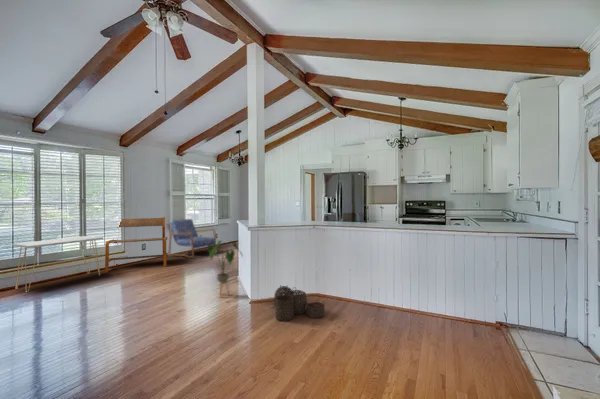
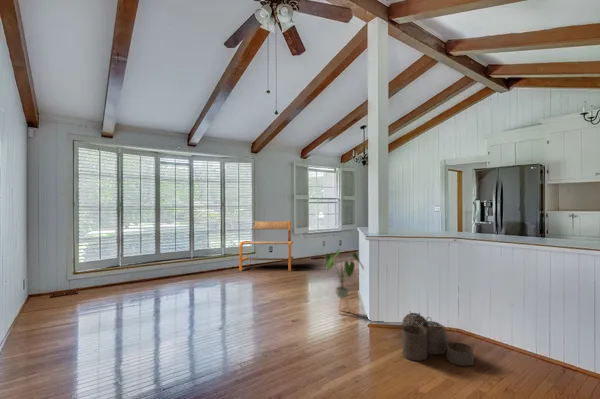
armchair: present [167,219,216,258] -> none [293,223,342,265]
console table: present [12,236,103,292] -> none [173,236,237,283]

